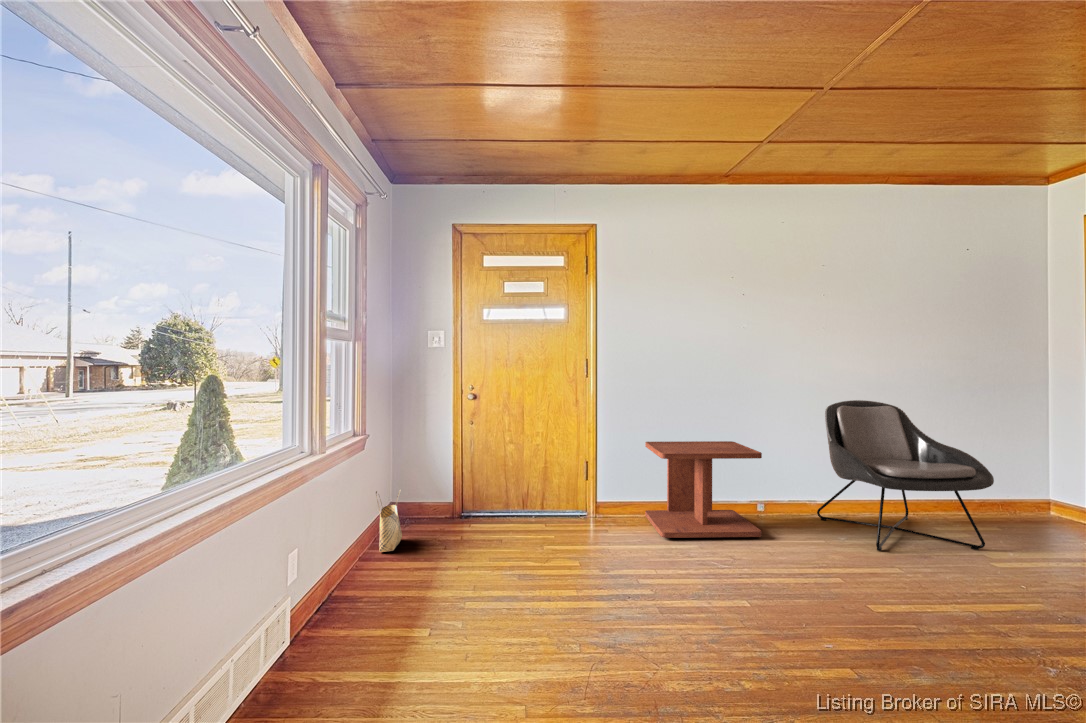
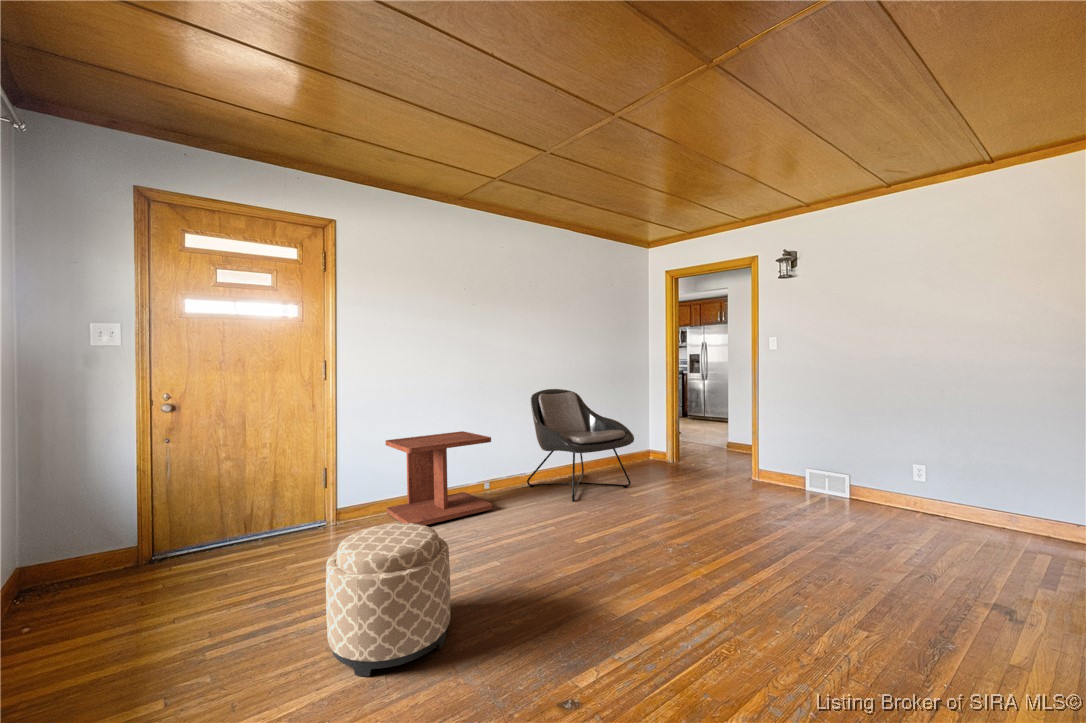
woven basket: present [376,490,402,552] -> none [18,540,67,634]
ottoman: none [546,530,666,679] -> present [326,523,450,676]

